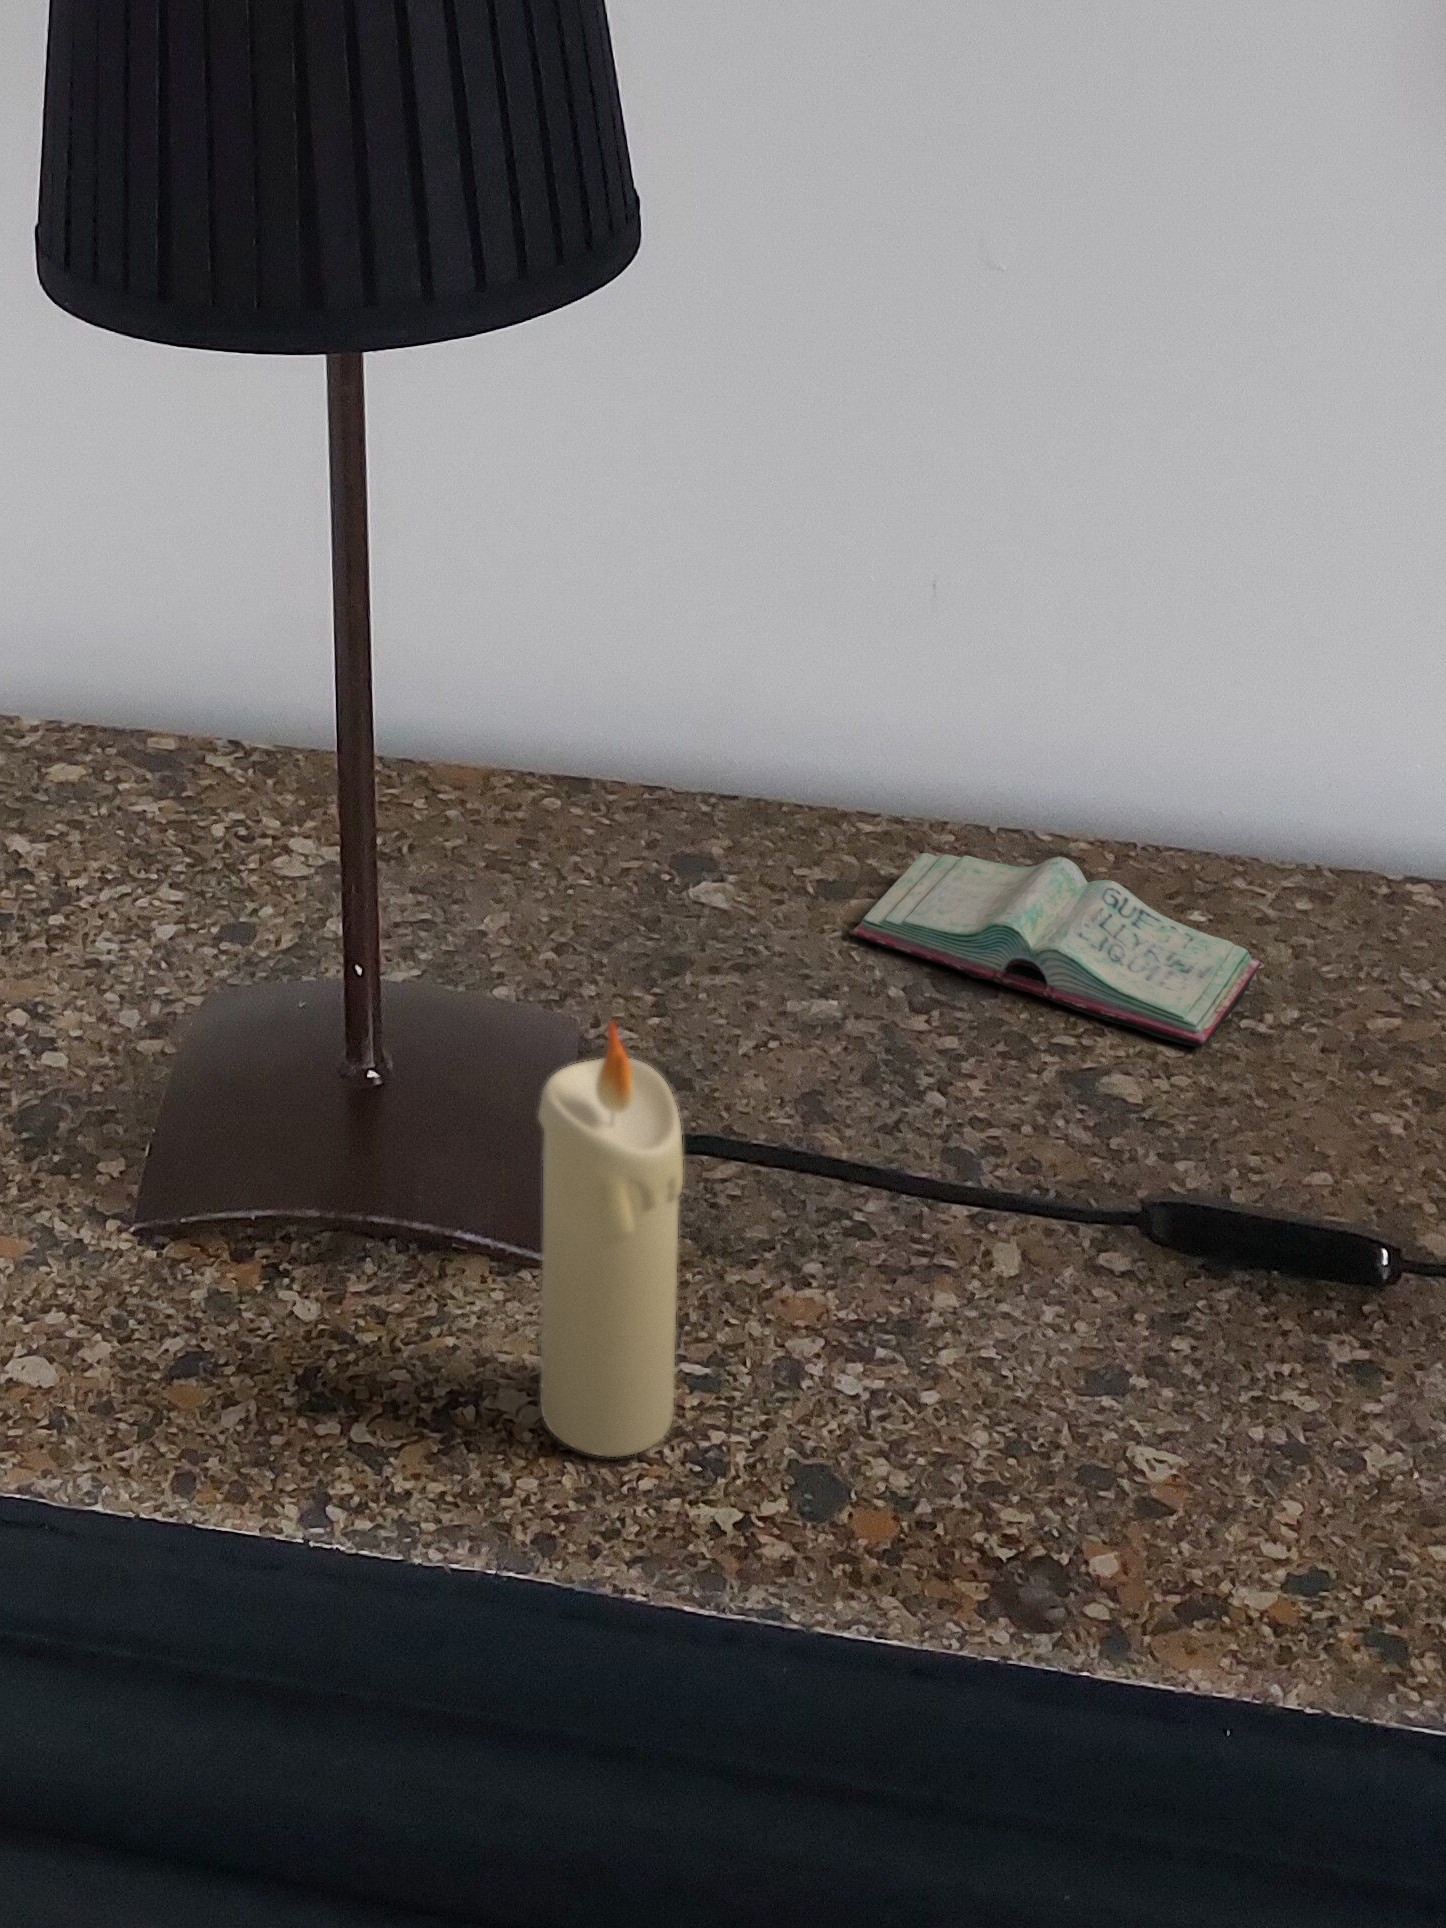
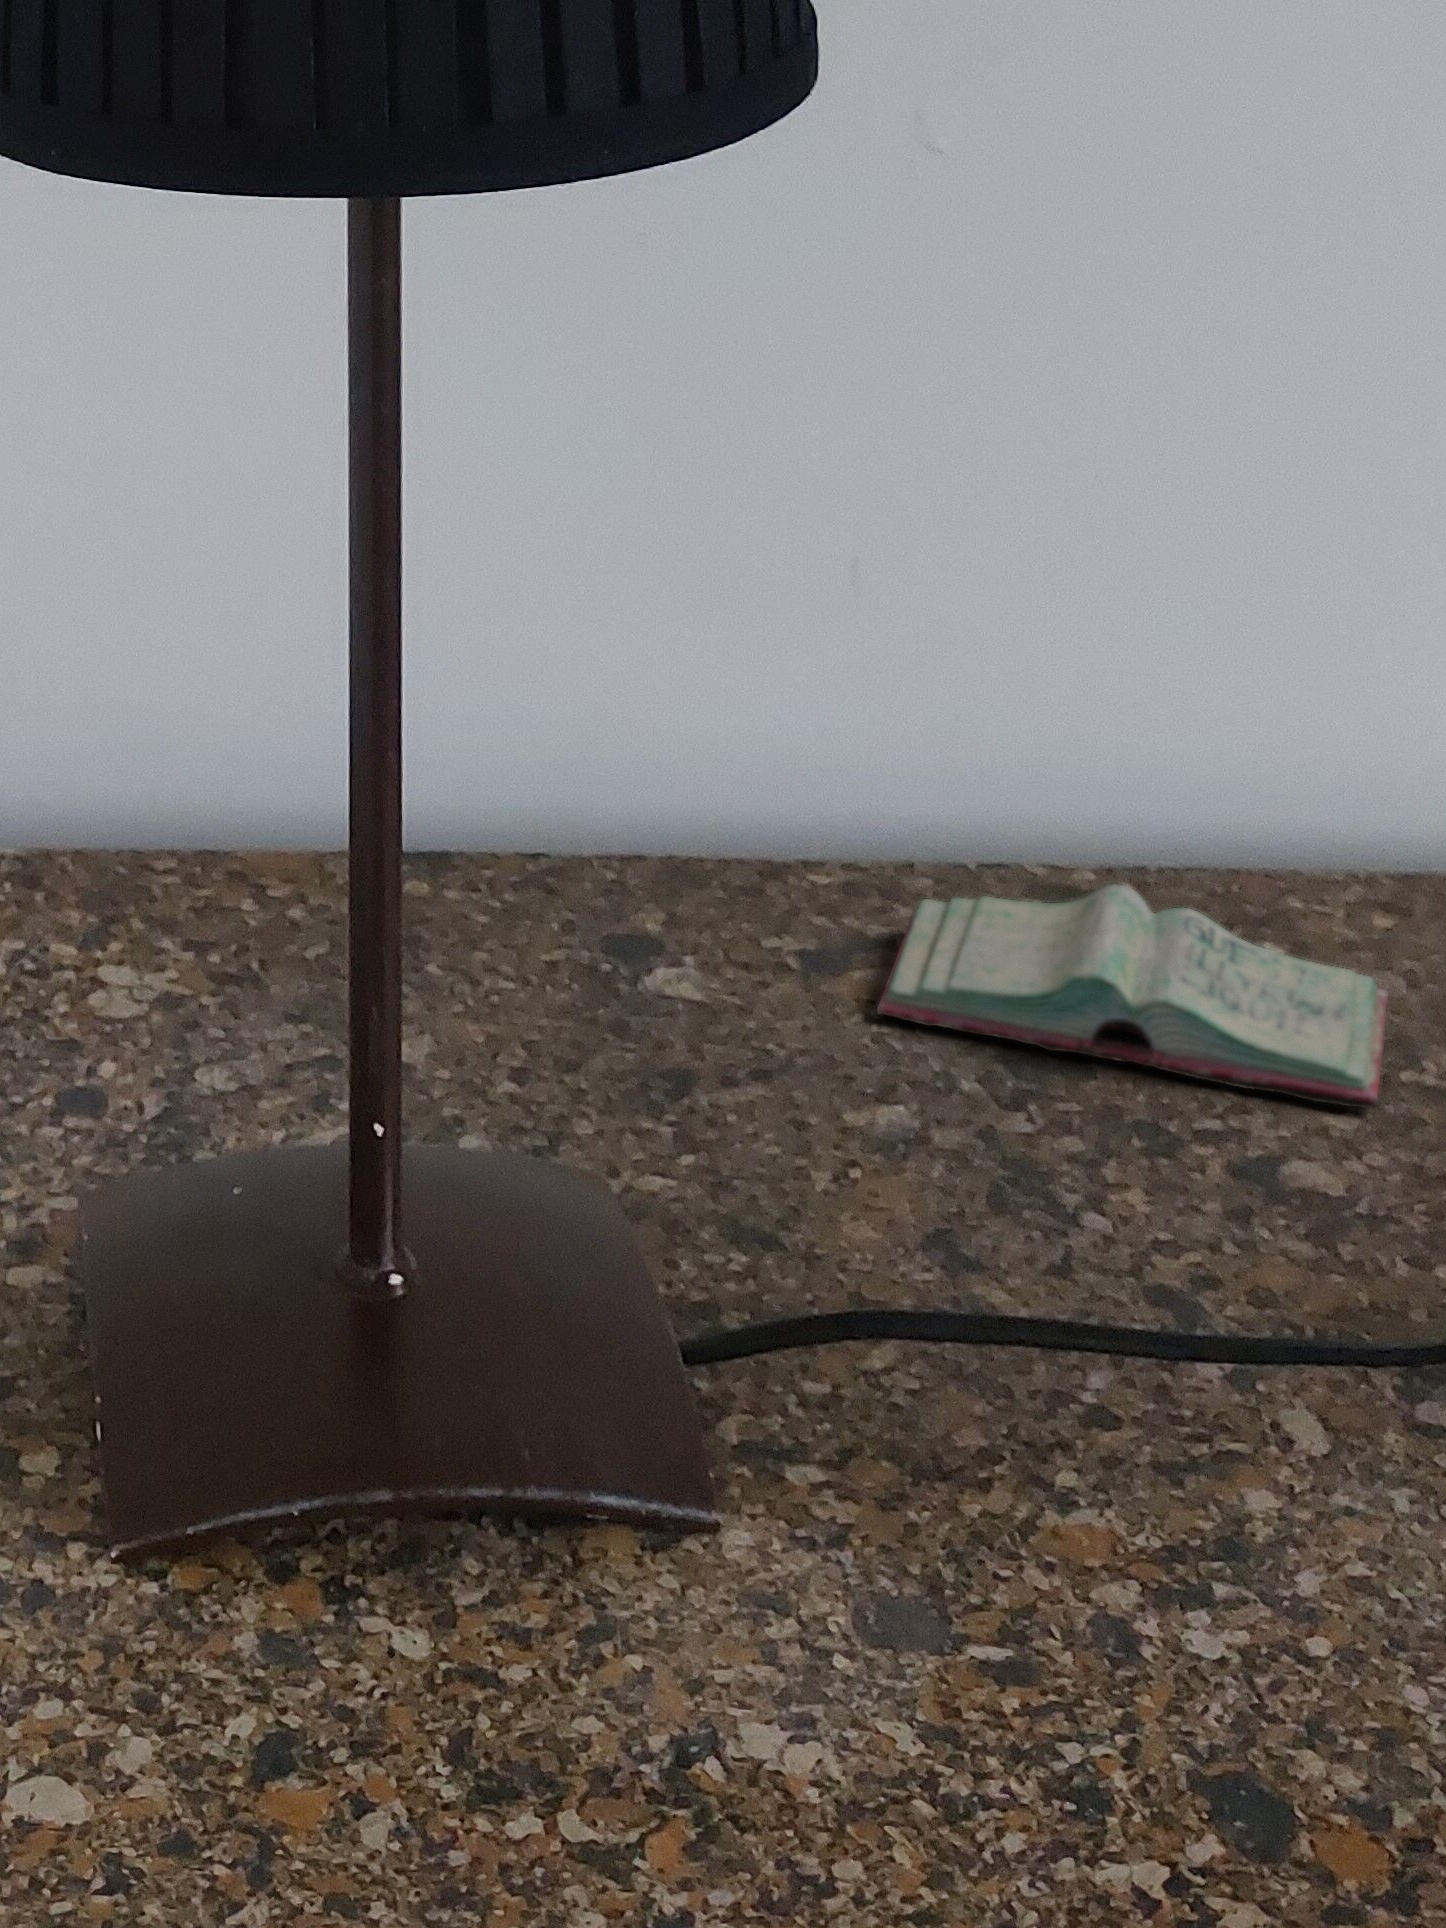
candle: present [538,1022,683,1457] -> none [808,1153,1039,1806]

